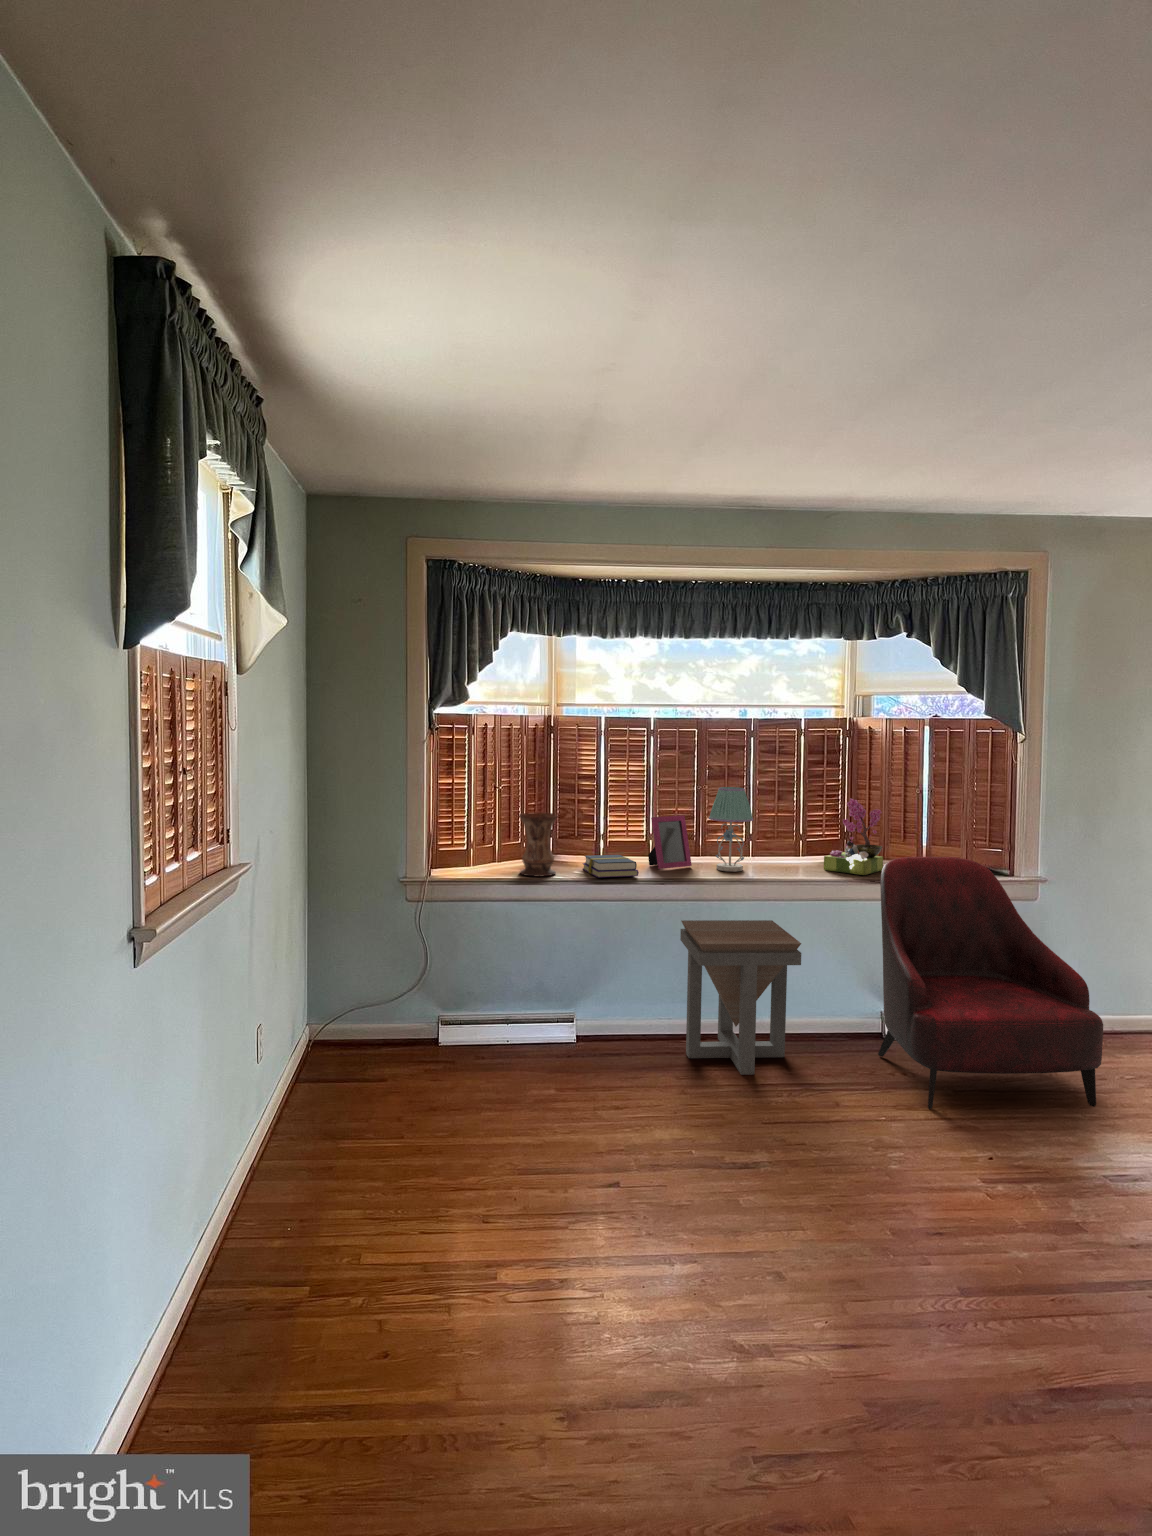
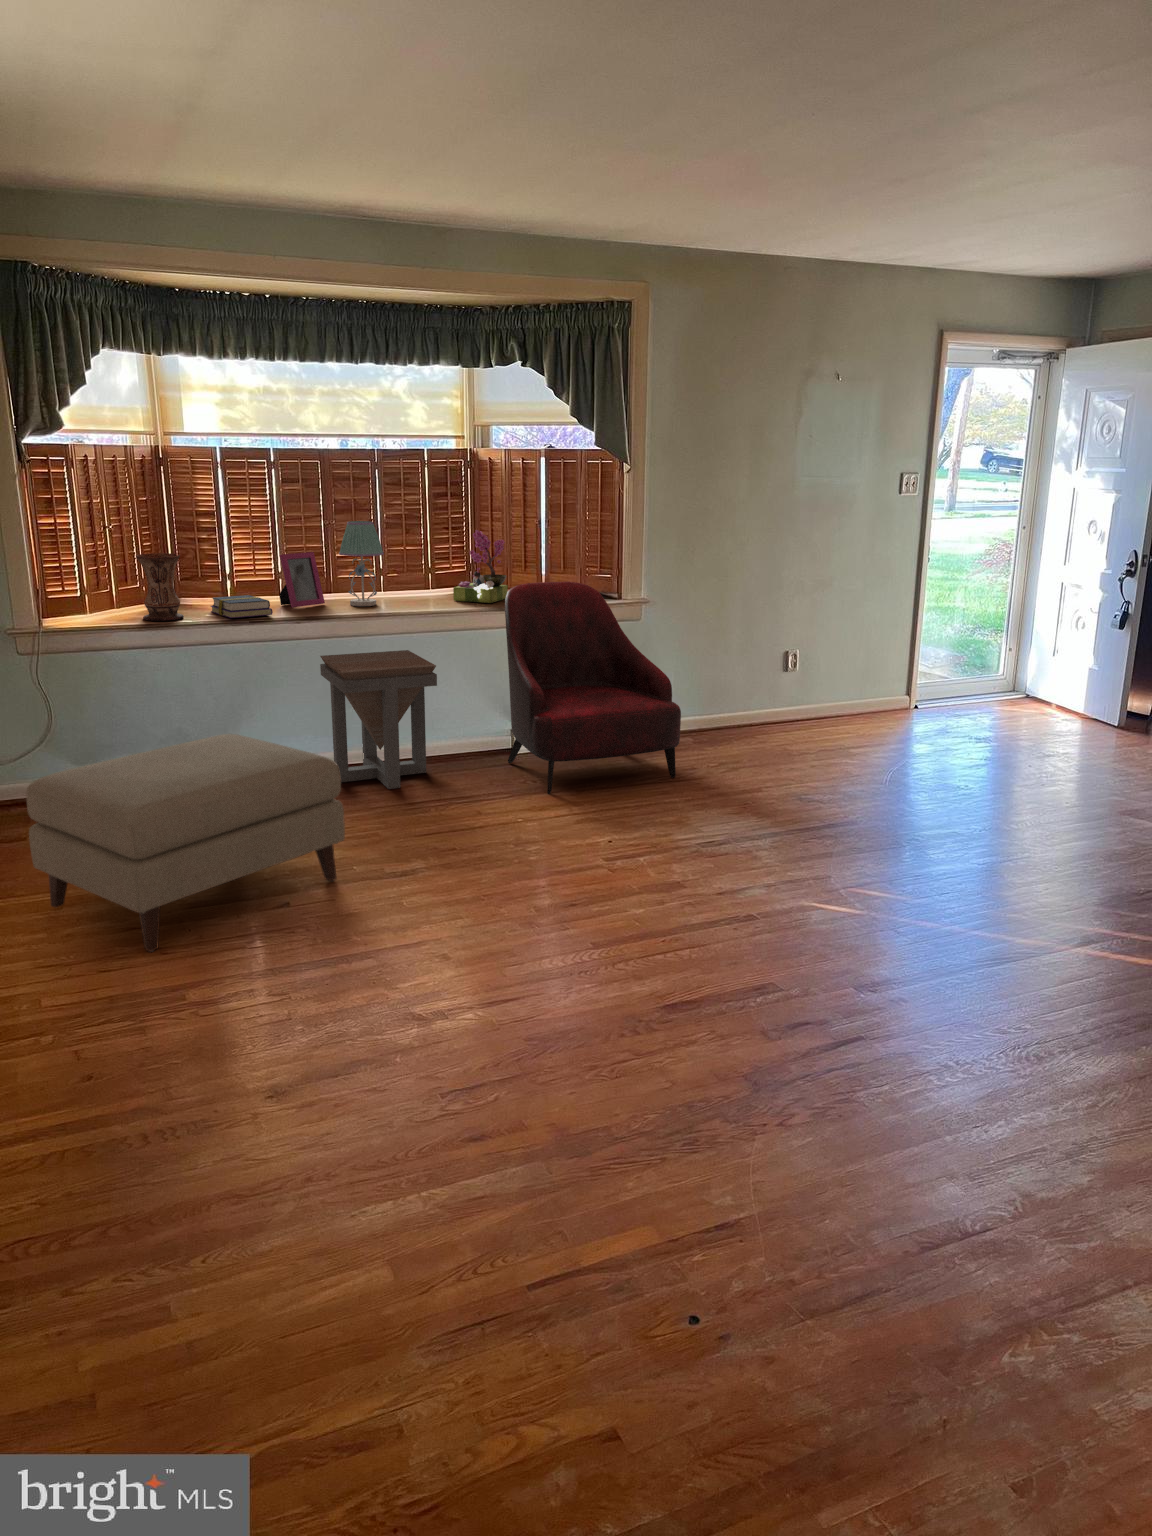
ottoman: none [352,1008,681,1283] -> present [26,734,345,952]

